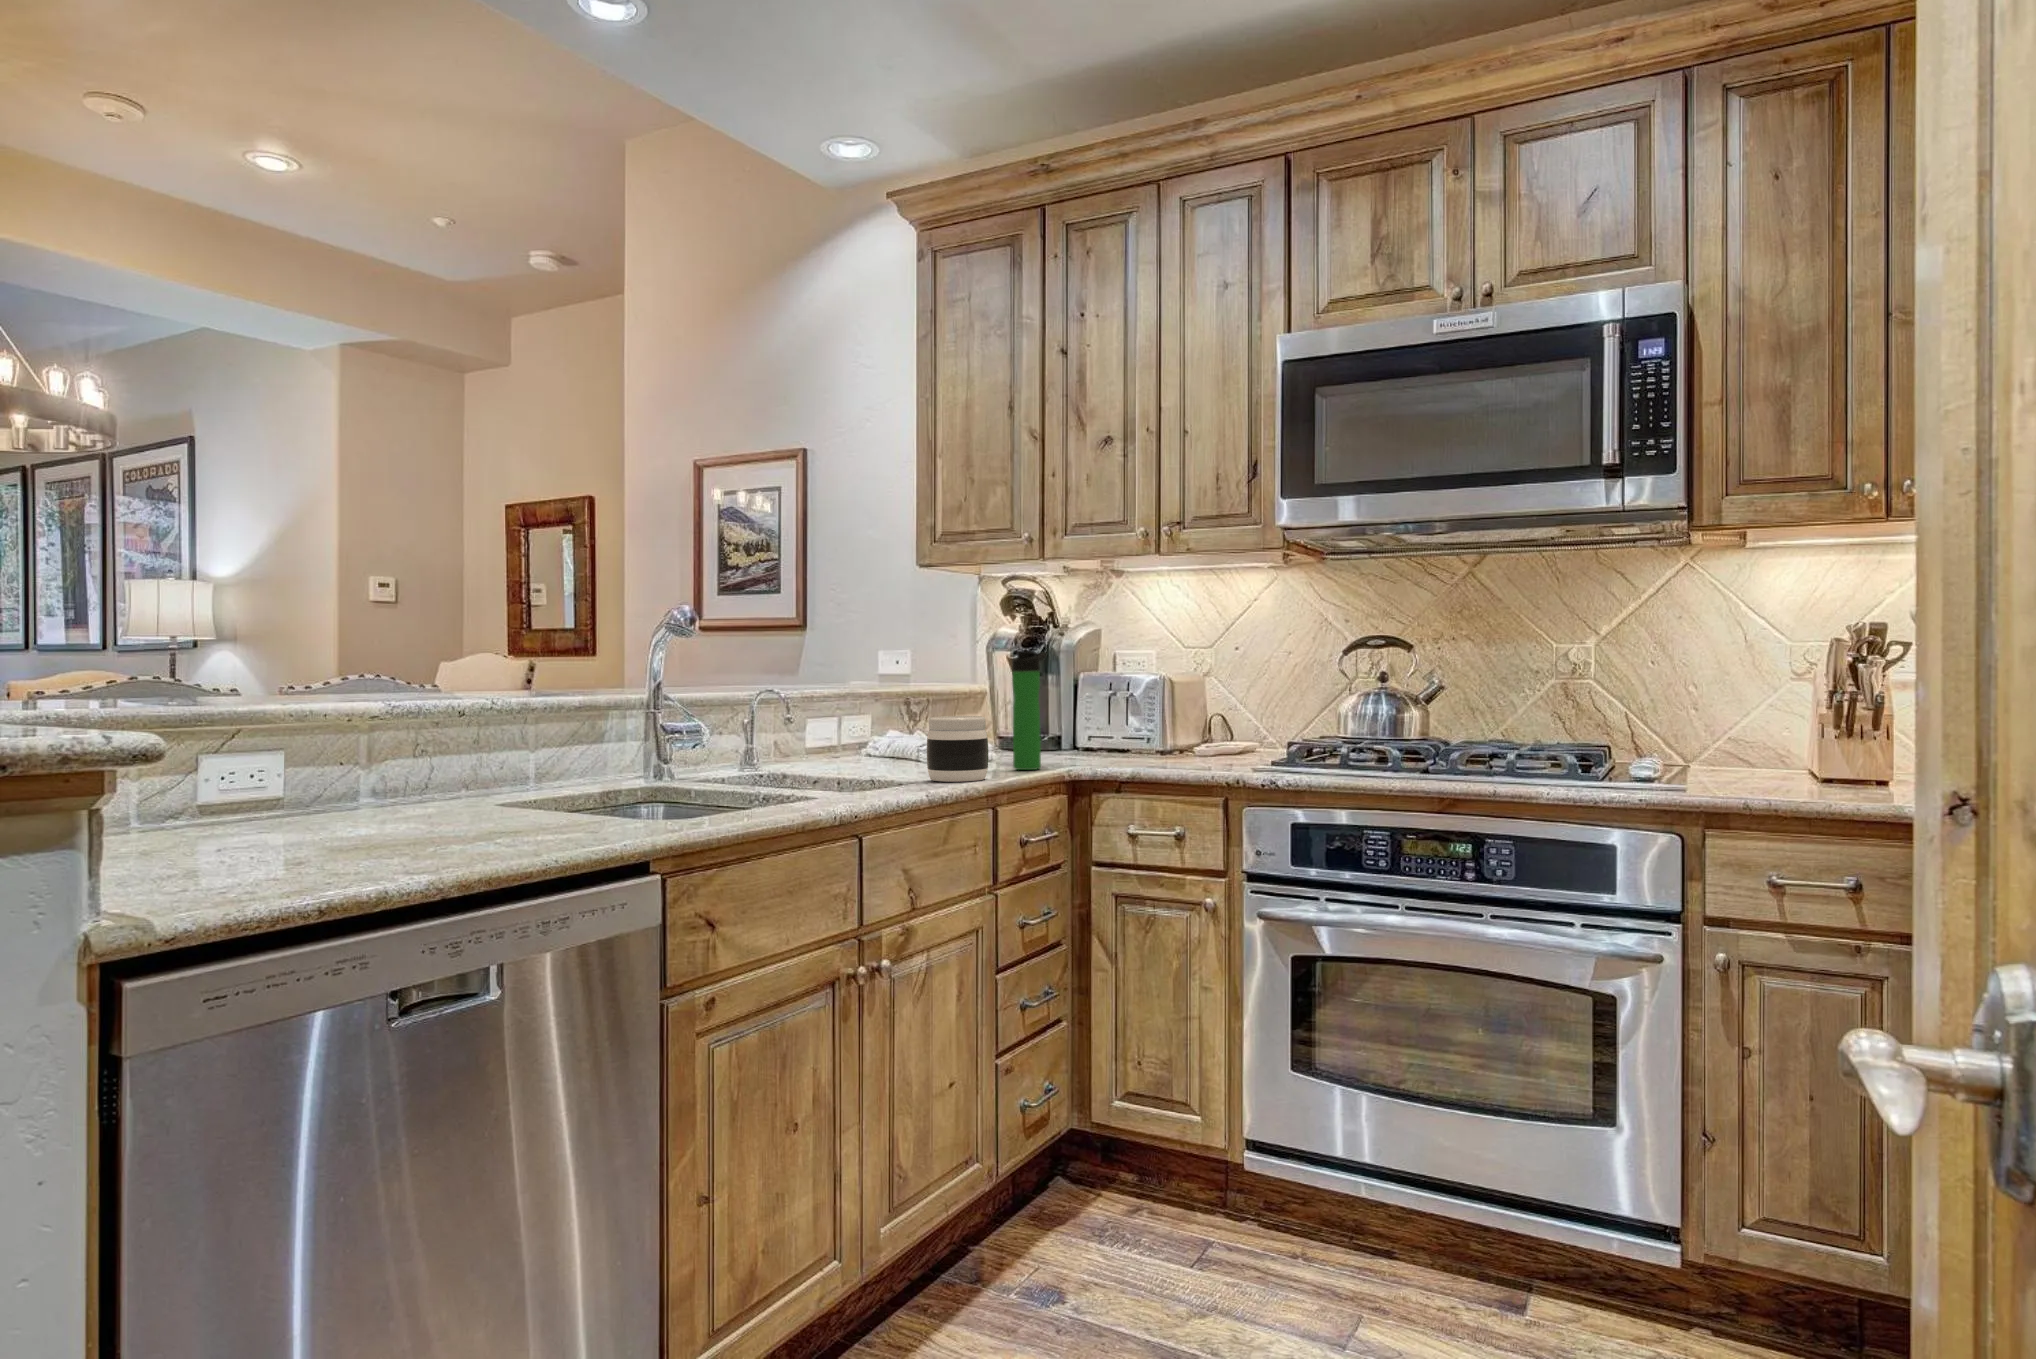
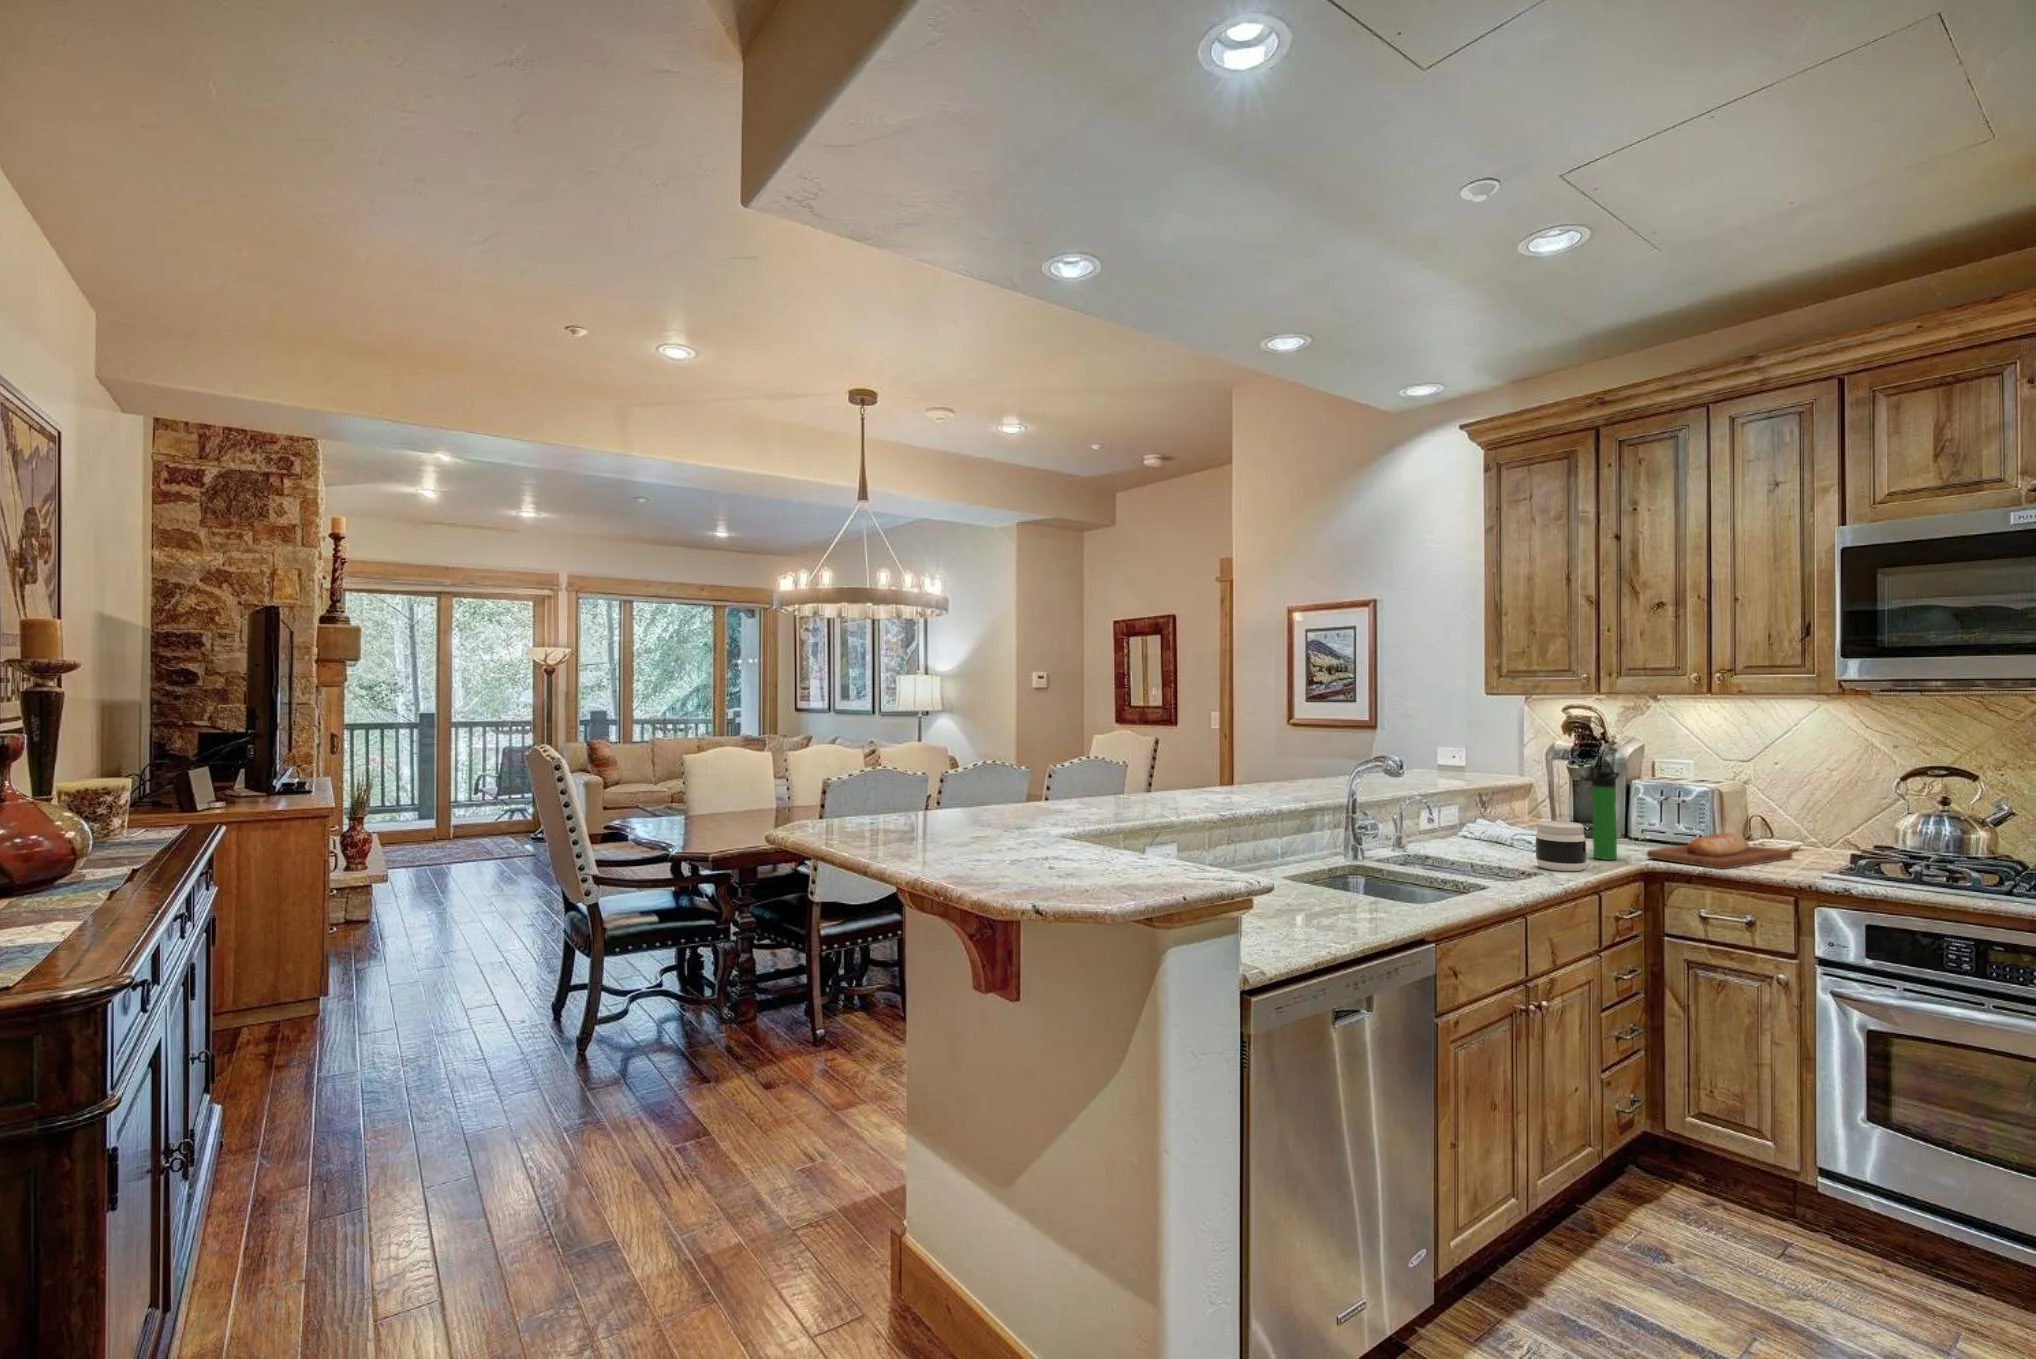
bread loaf: none [1076,730,1239,770] -> present [1647,832,1793,869]

